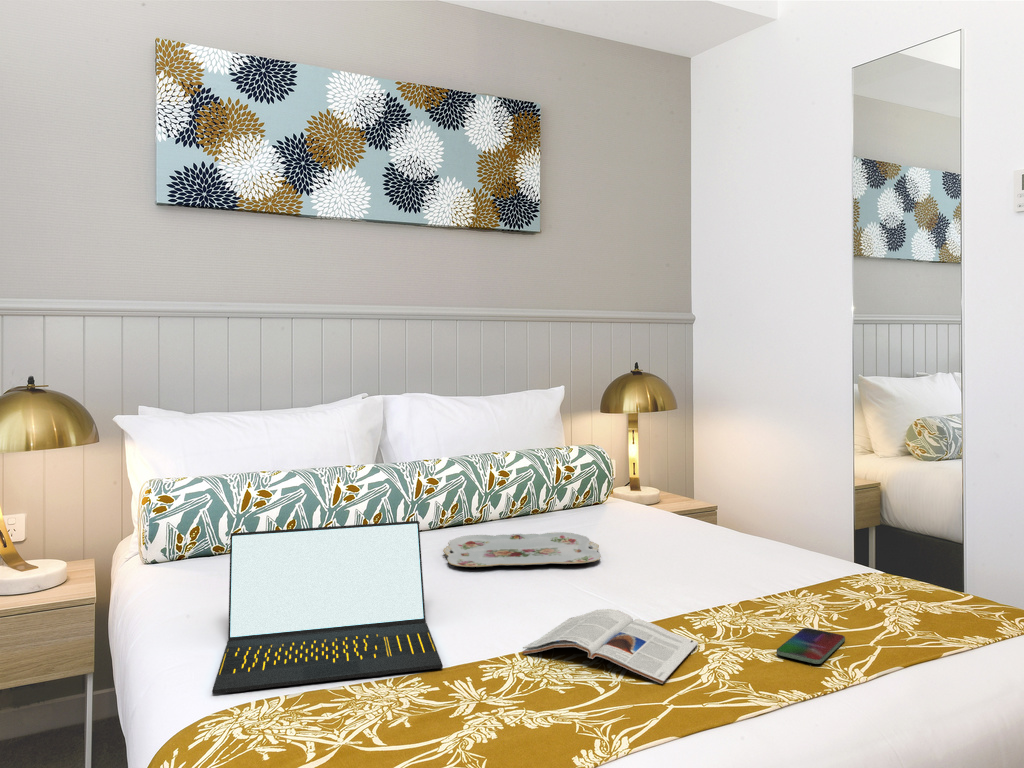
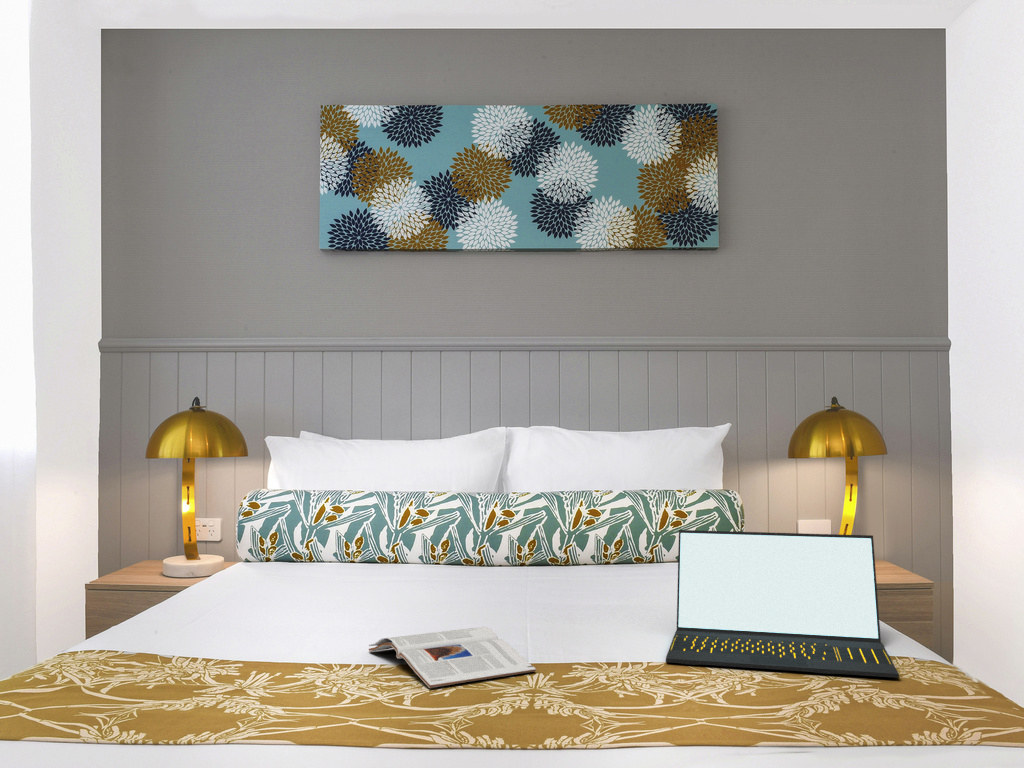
laptop: present [212,521,442,694] -> present [666,530,899,678]
serving tray: present [443,532,601,567] -> none [456,570,638,603]
smartphone: present [777,628,845,664] -> none [593,677,705,703]

